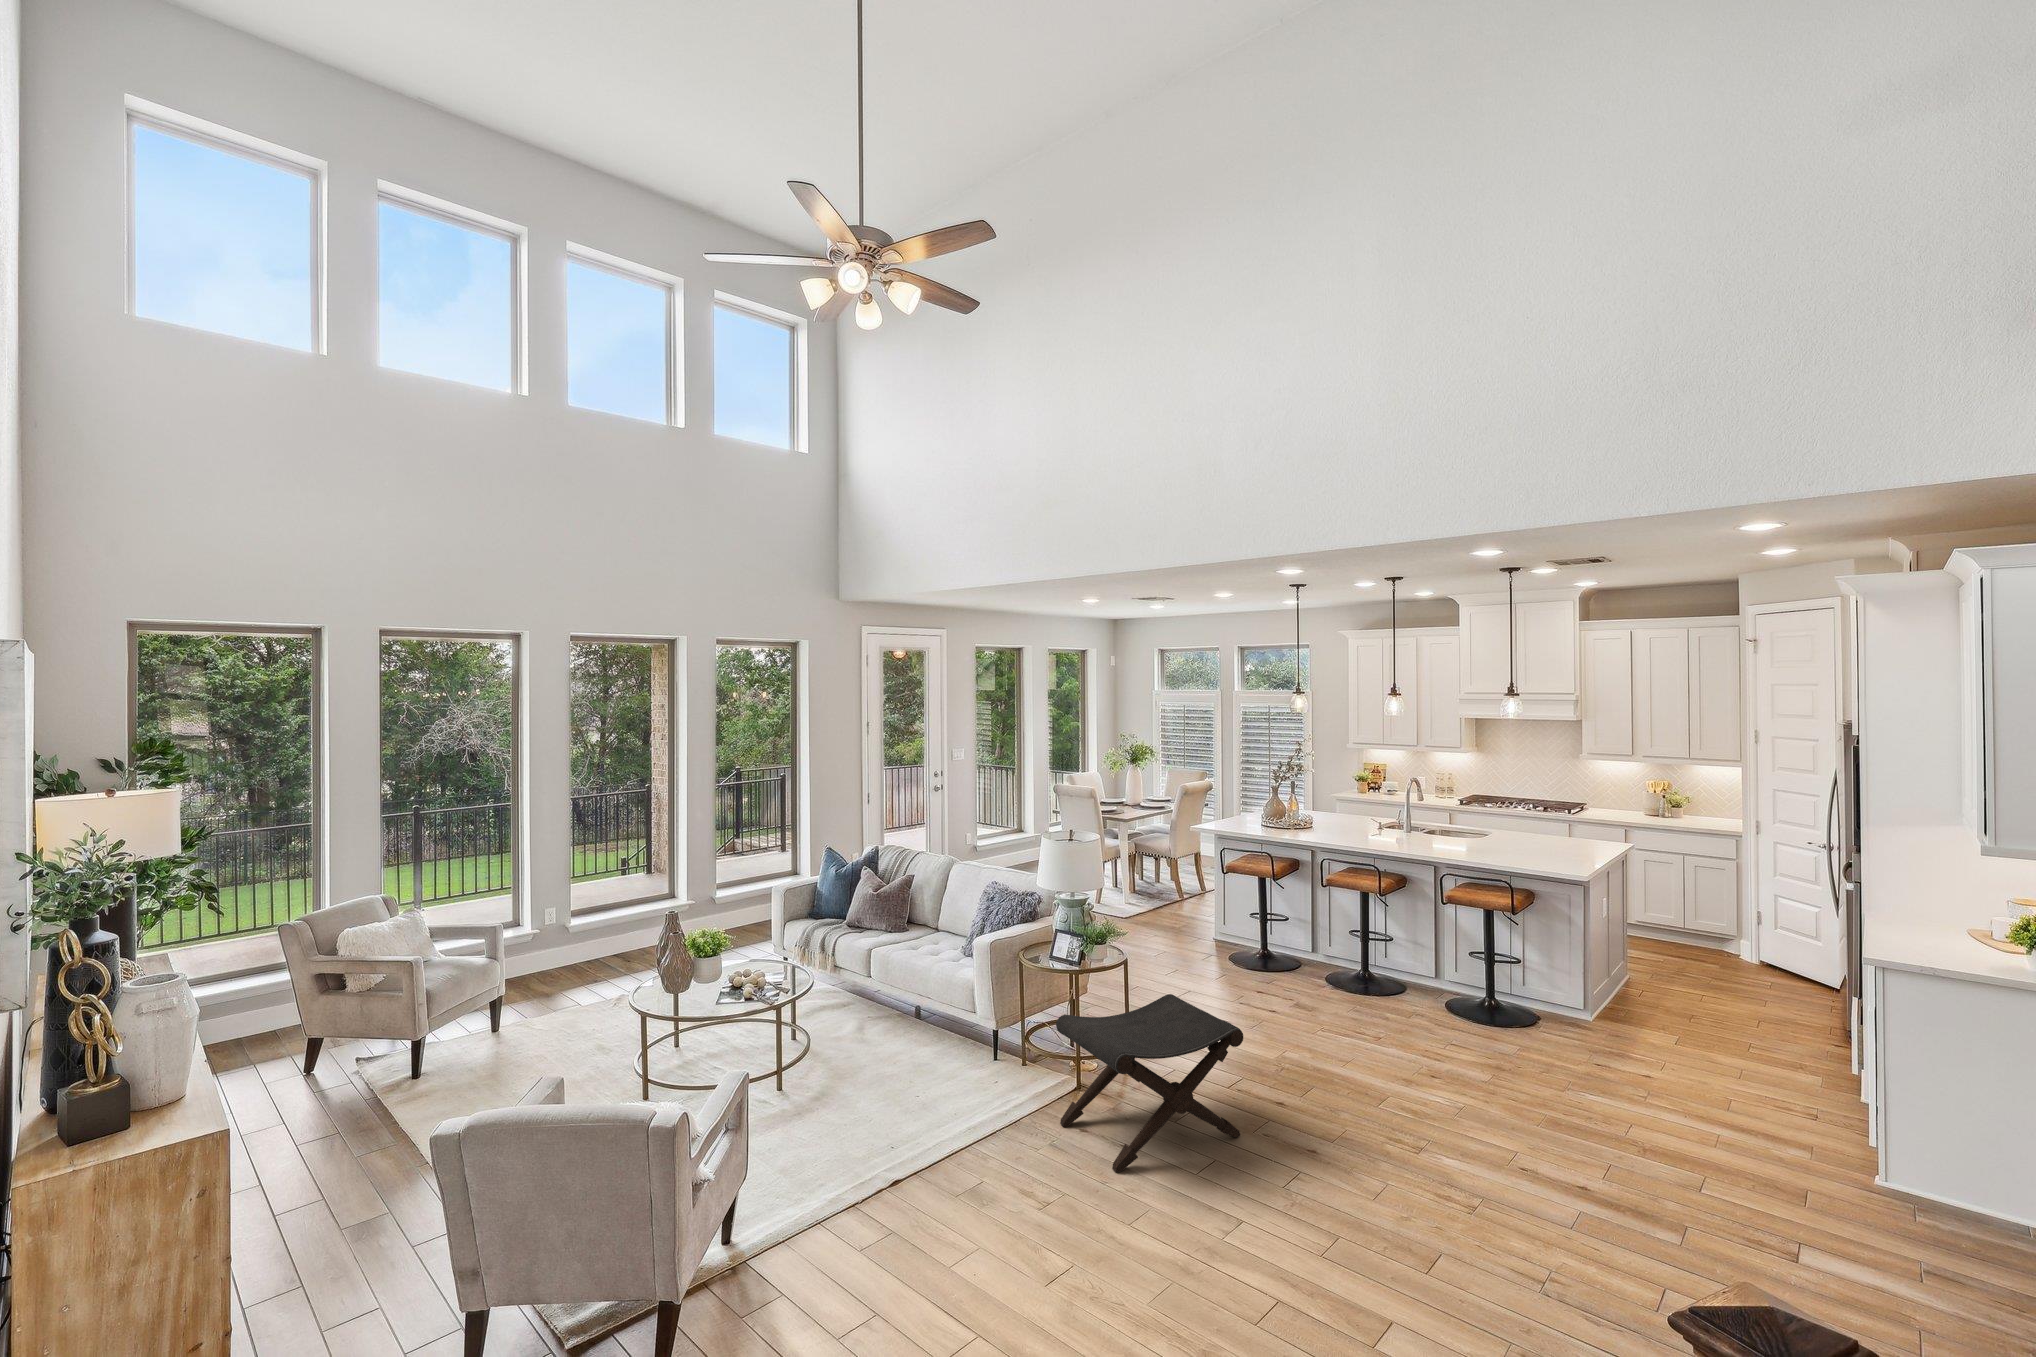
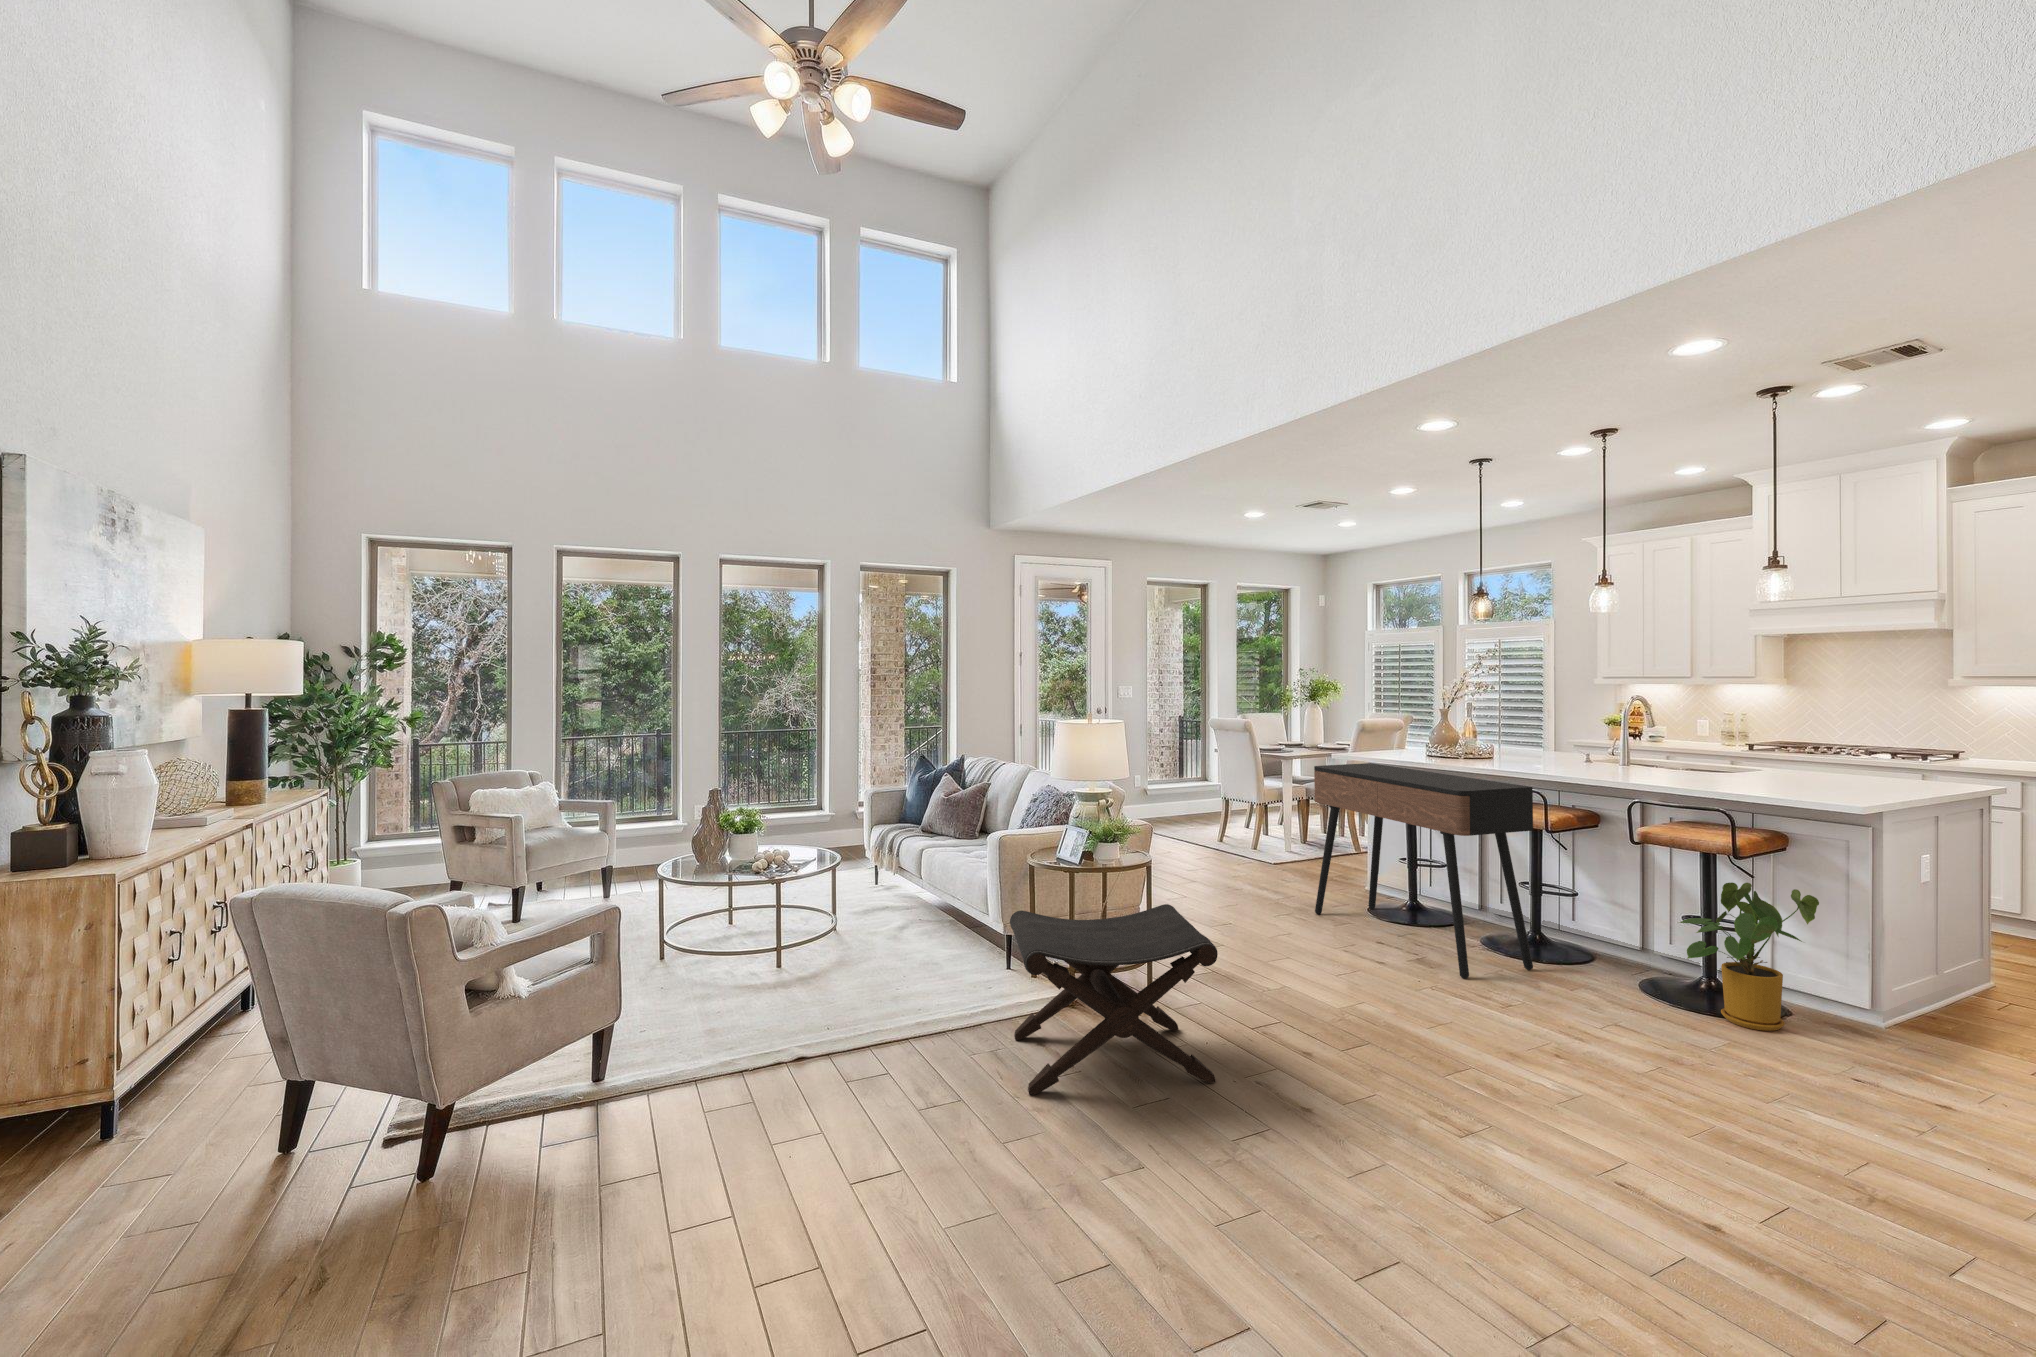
console table: none [1199,840,1380,1019] -> present [1314,763,1533,978]
house plant: none [1485,930,1562,1035] -> present [1679,883,1819,1031]

